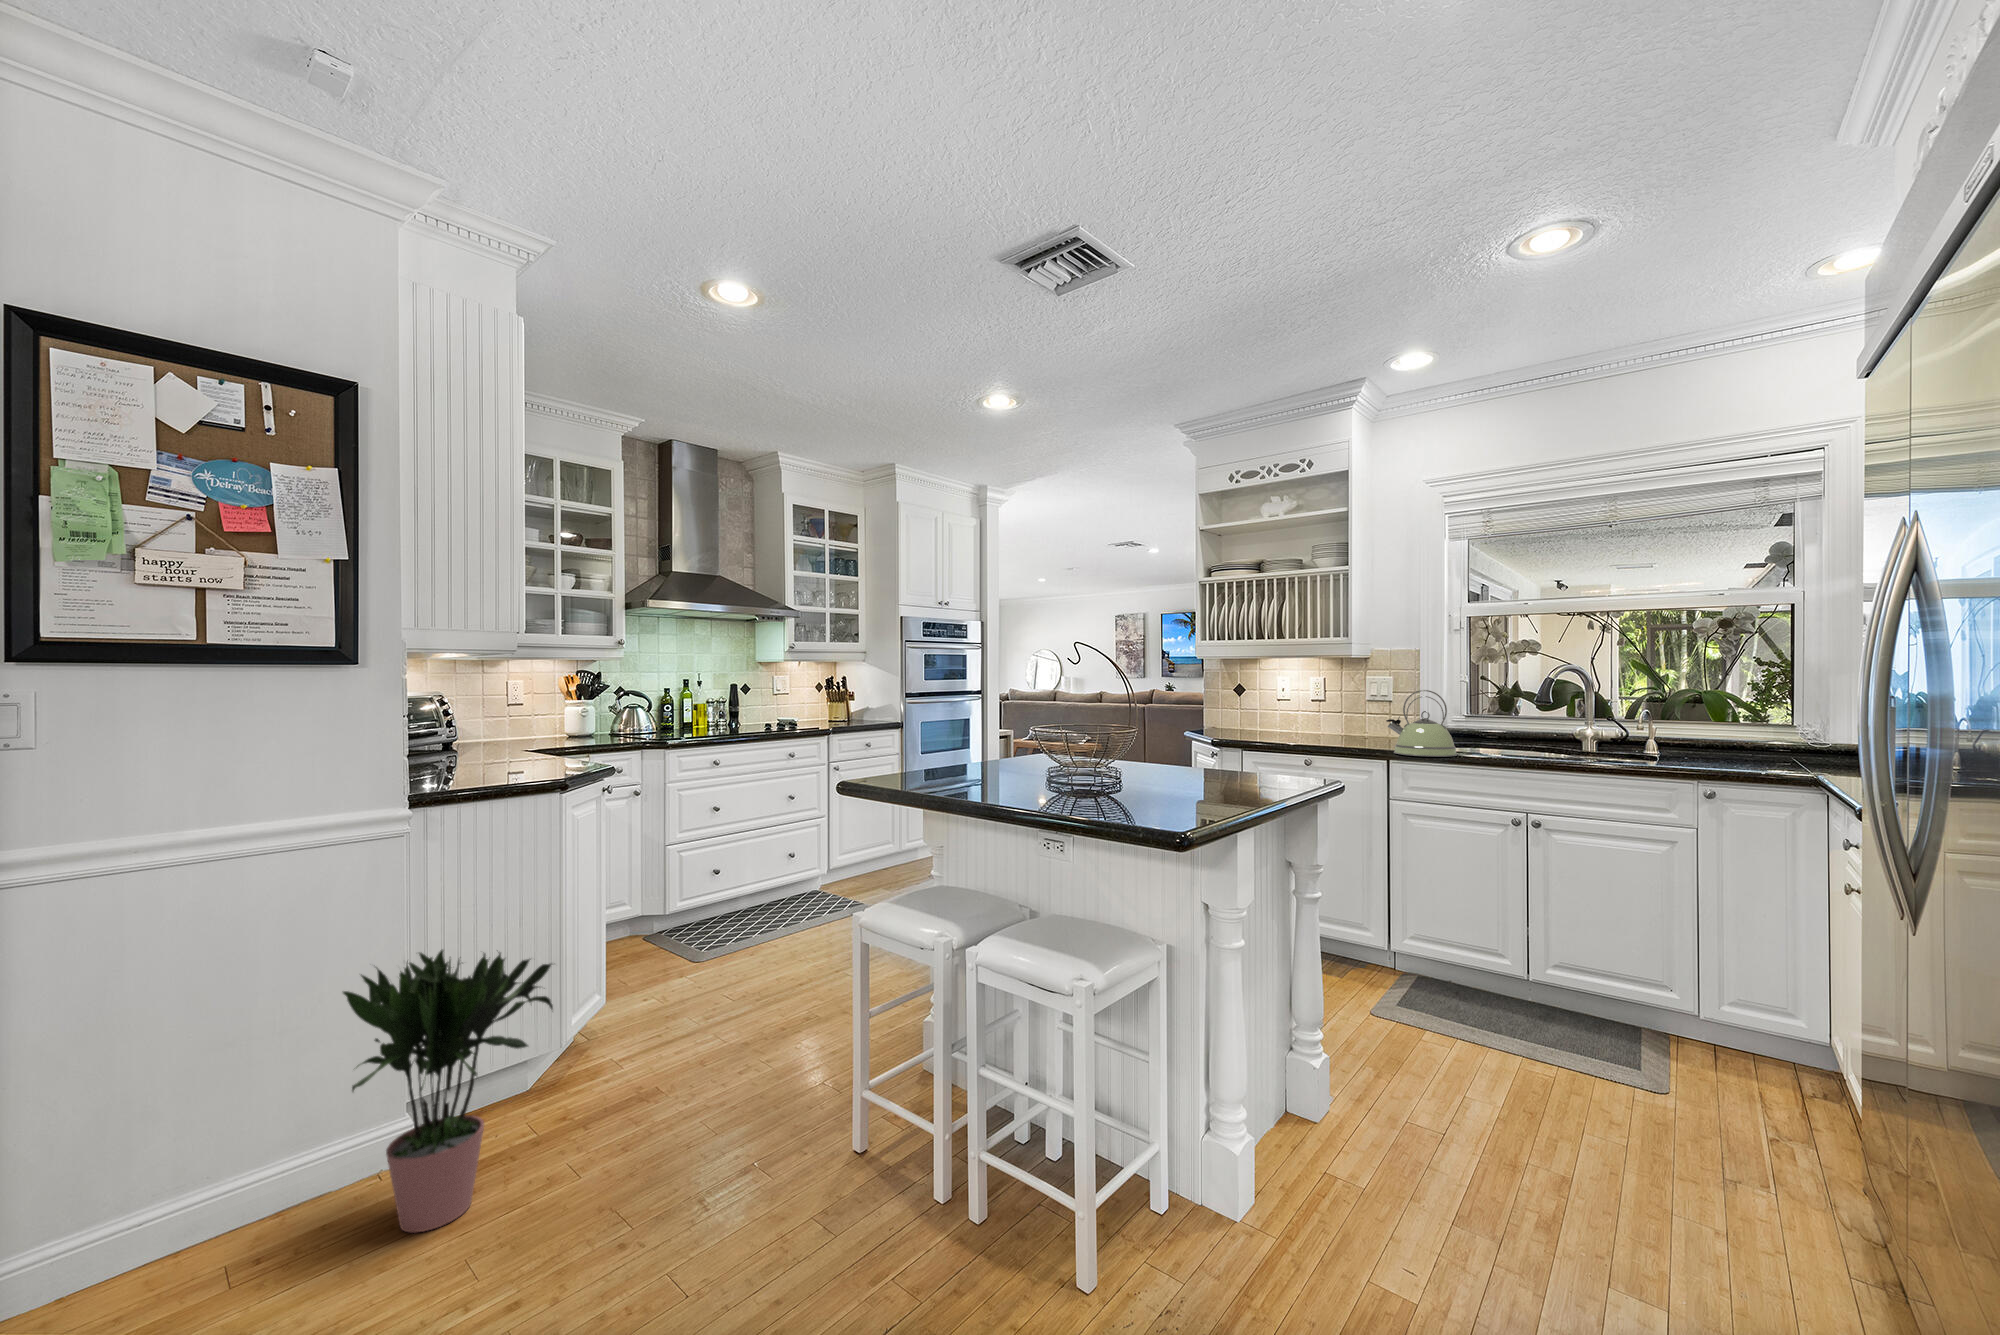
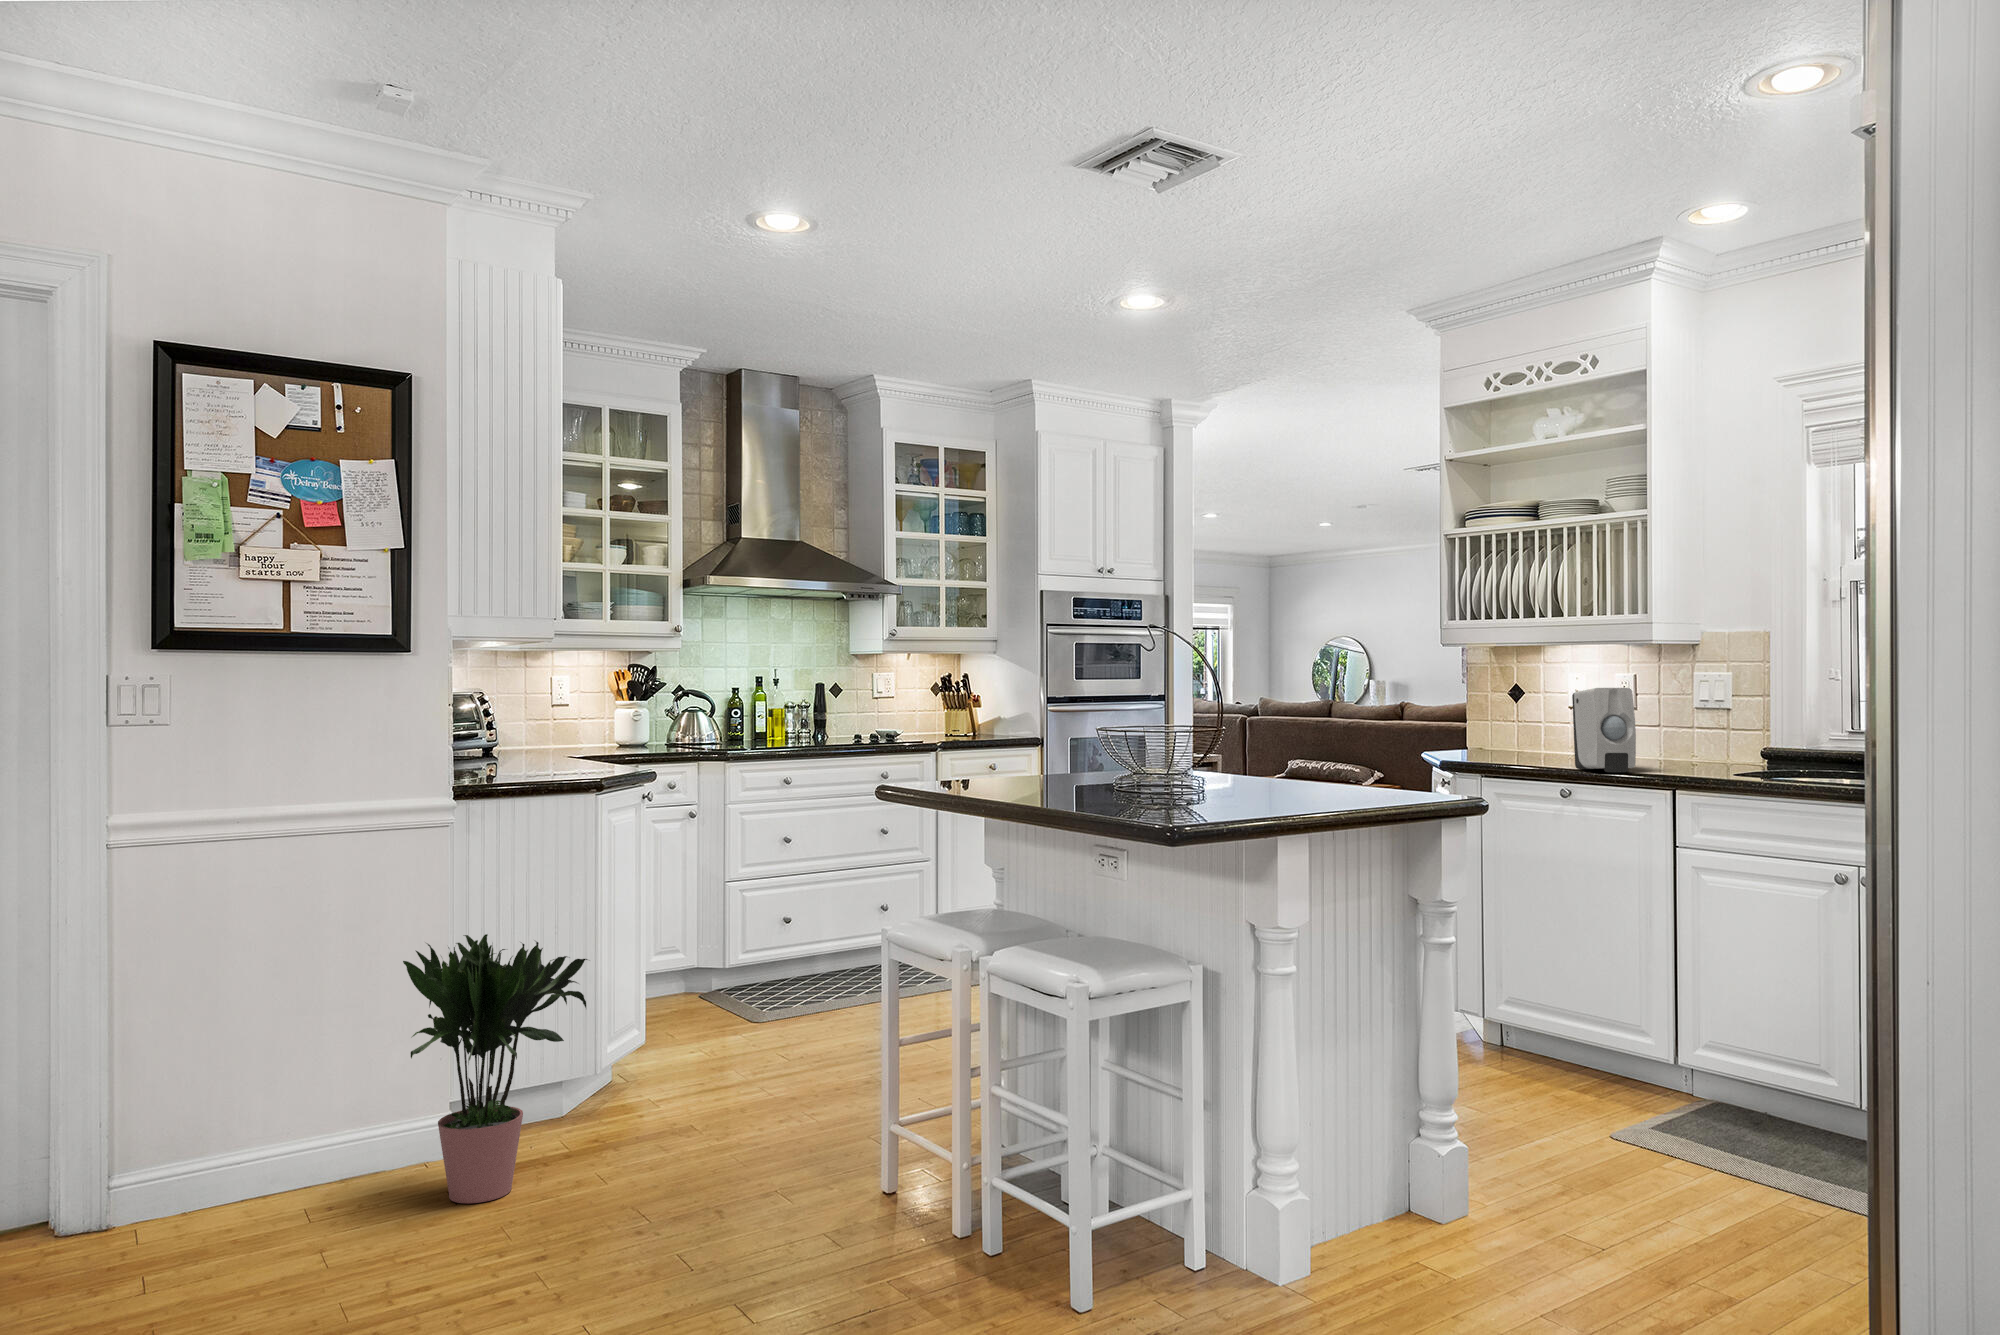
soap dispenser: none [1312,688,1361,748] -> present [1572,688,1636,772]
kettle: present [1386,690,1457,757] -> none [1660,690,1756,783]

